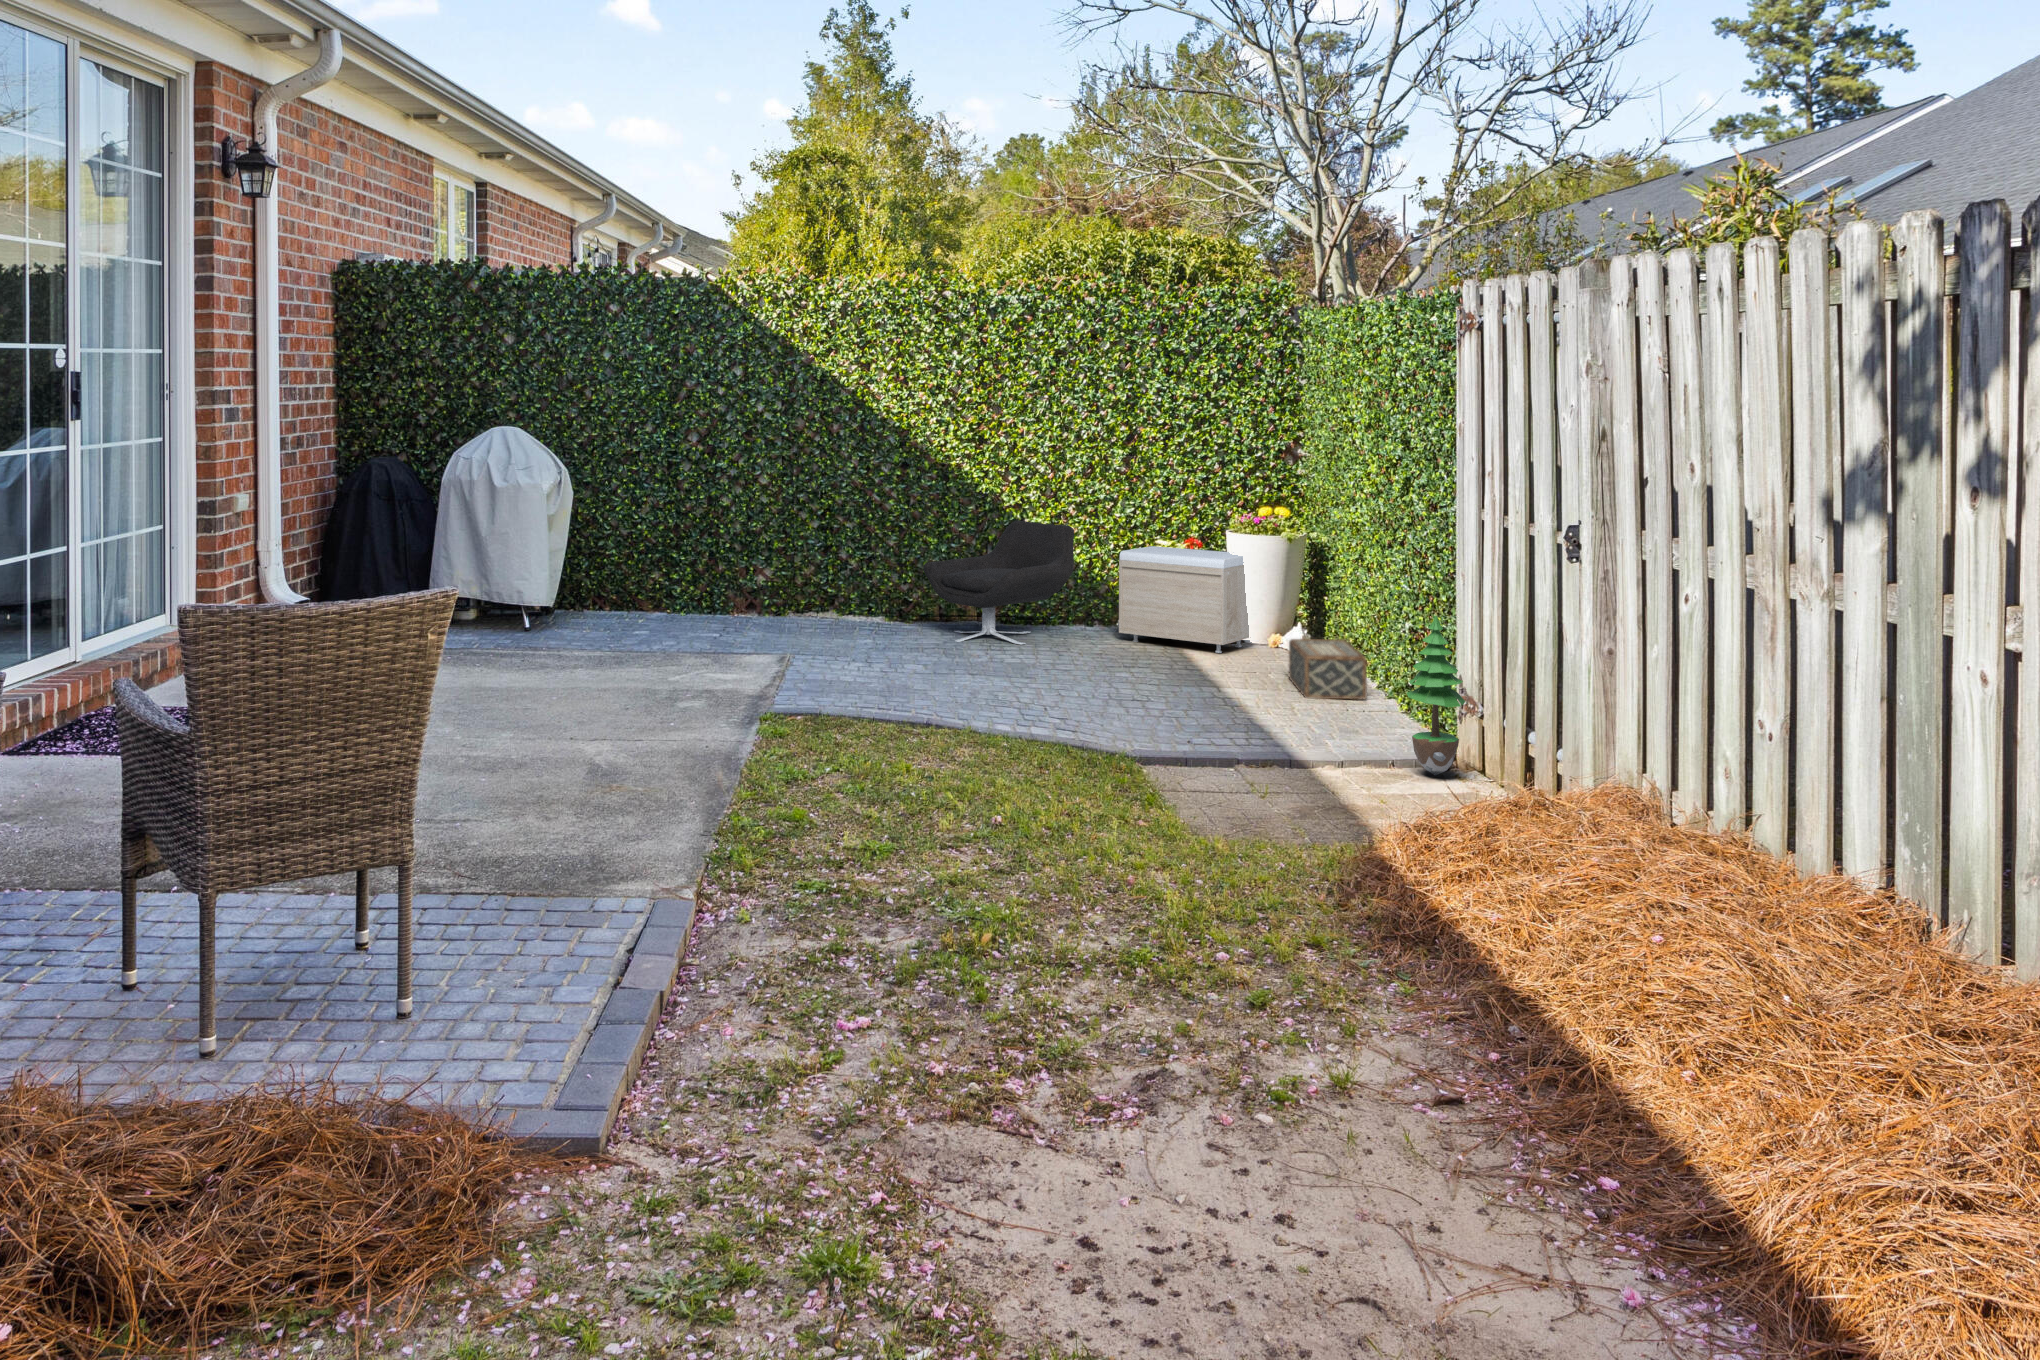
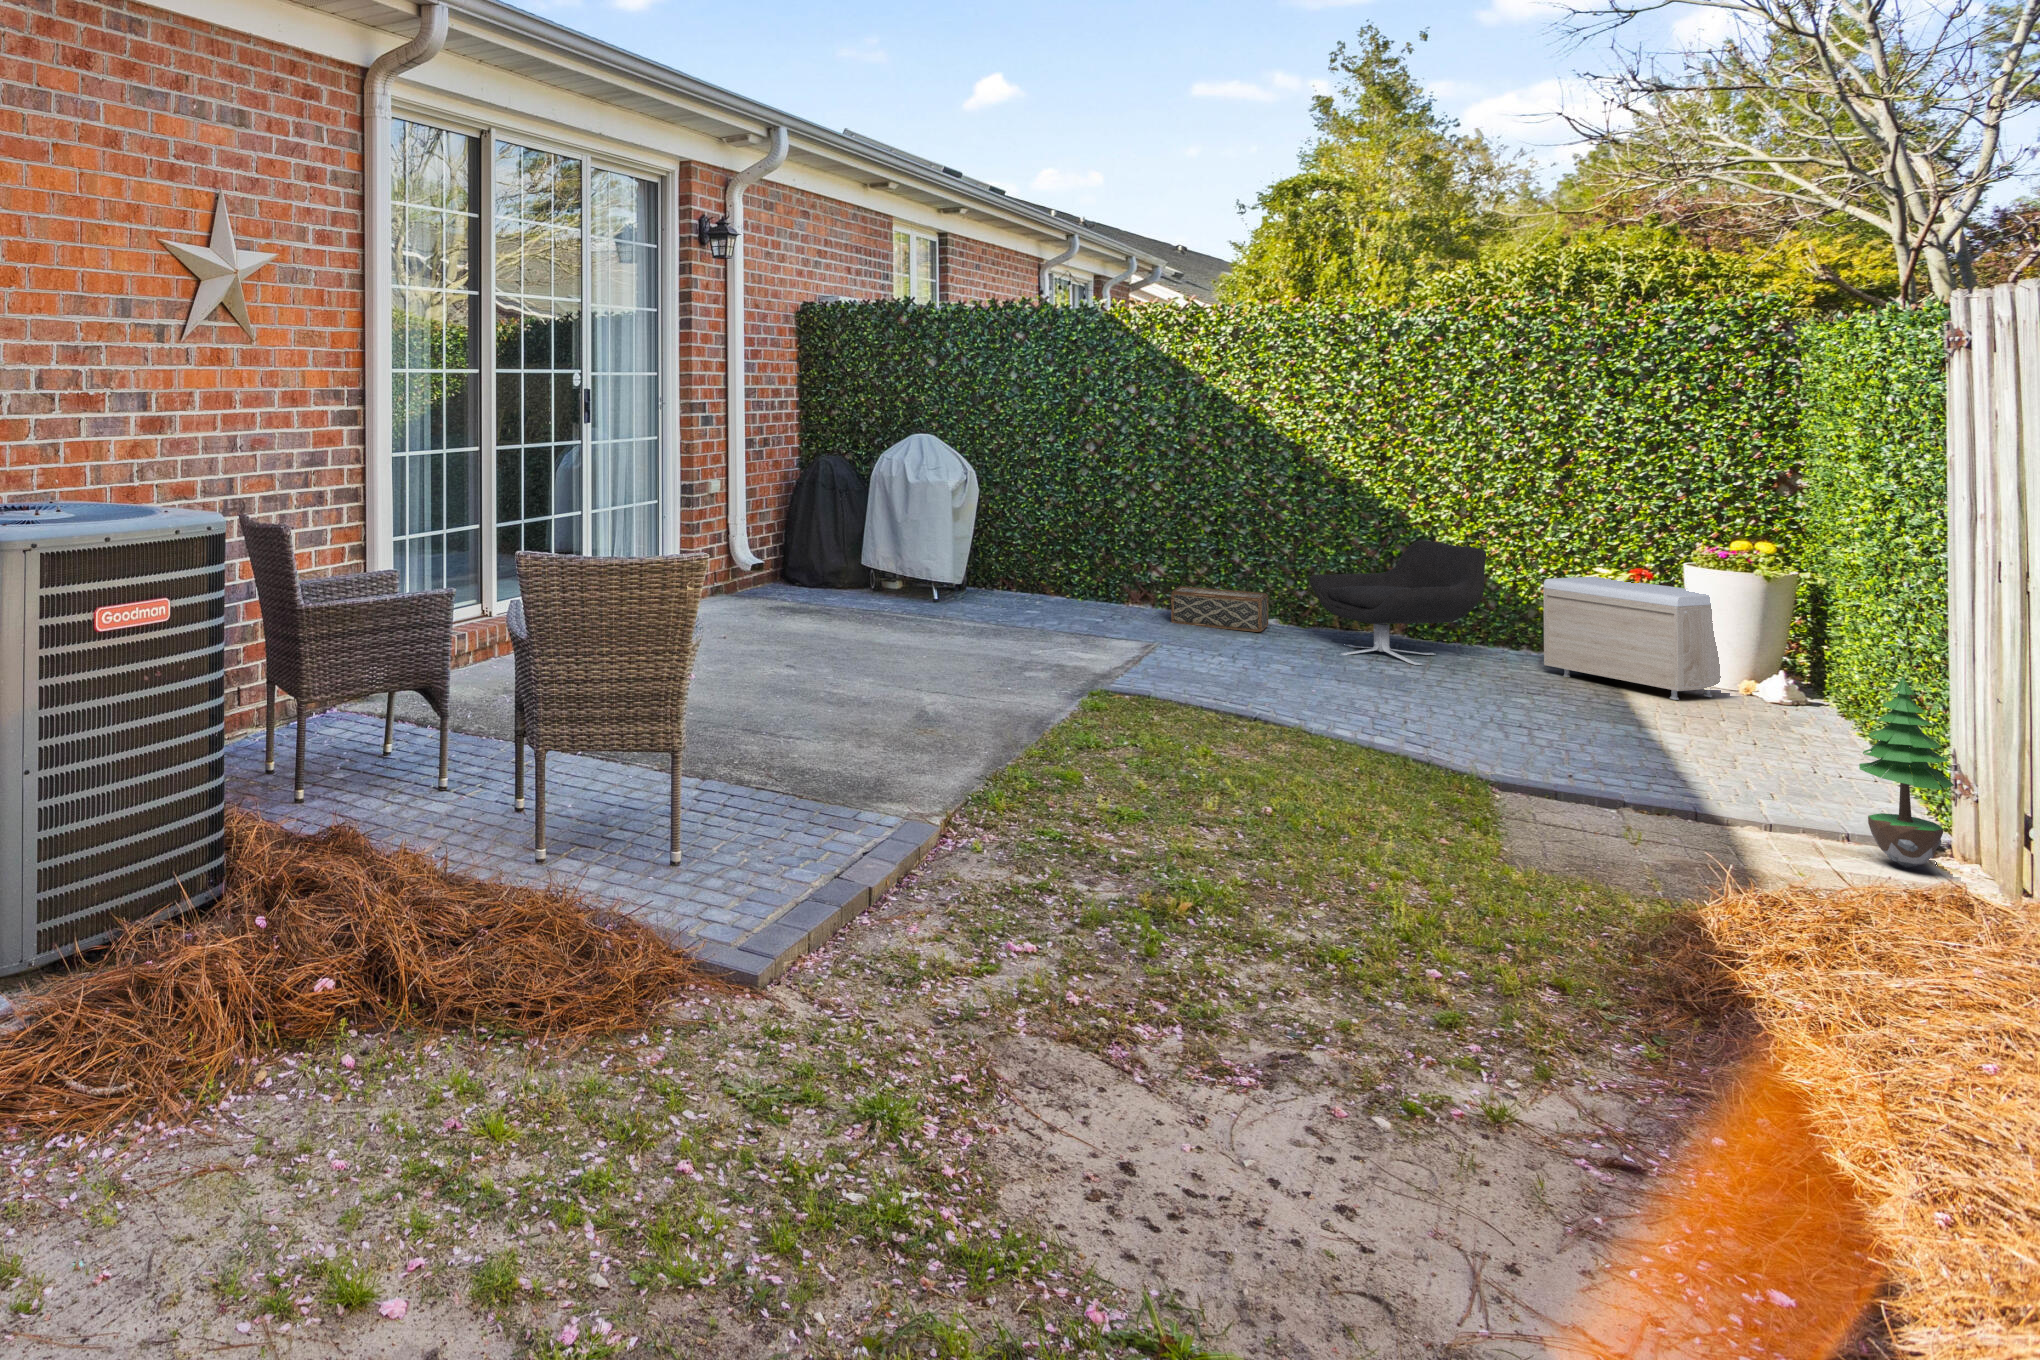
woven basket: present [1289,639,1367,700] -> present [1171,586,1268,632]

